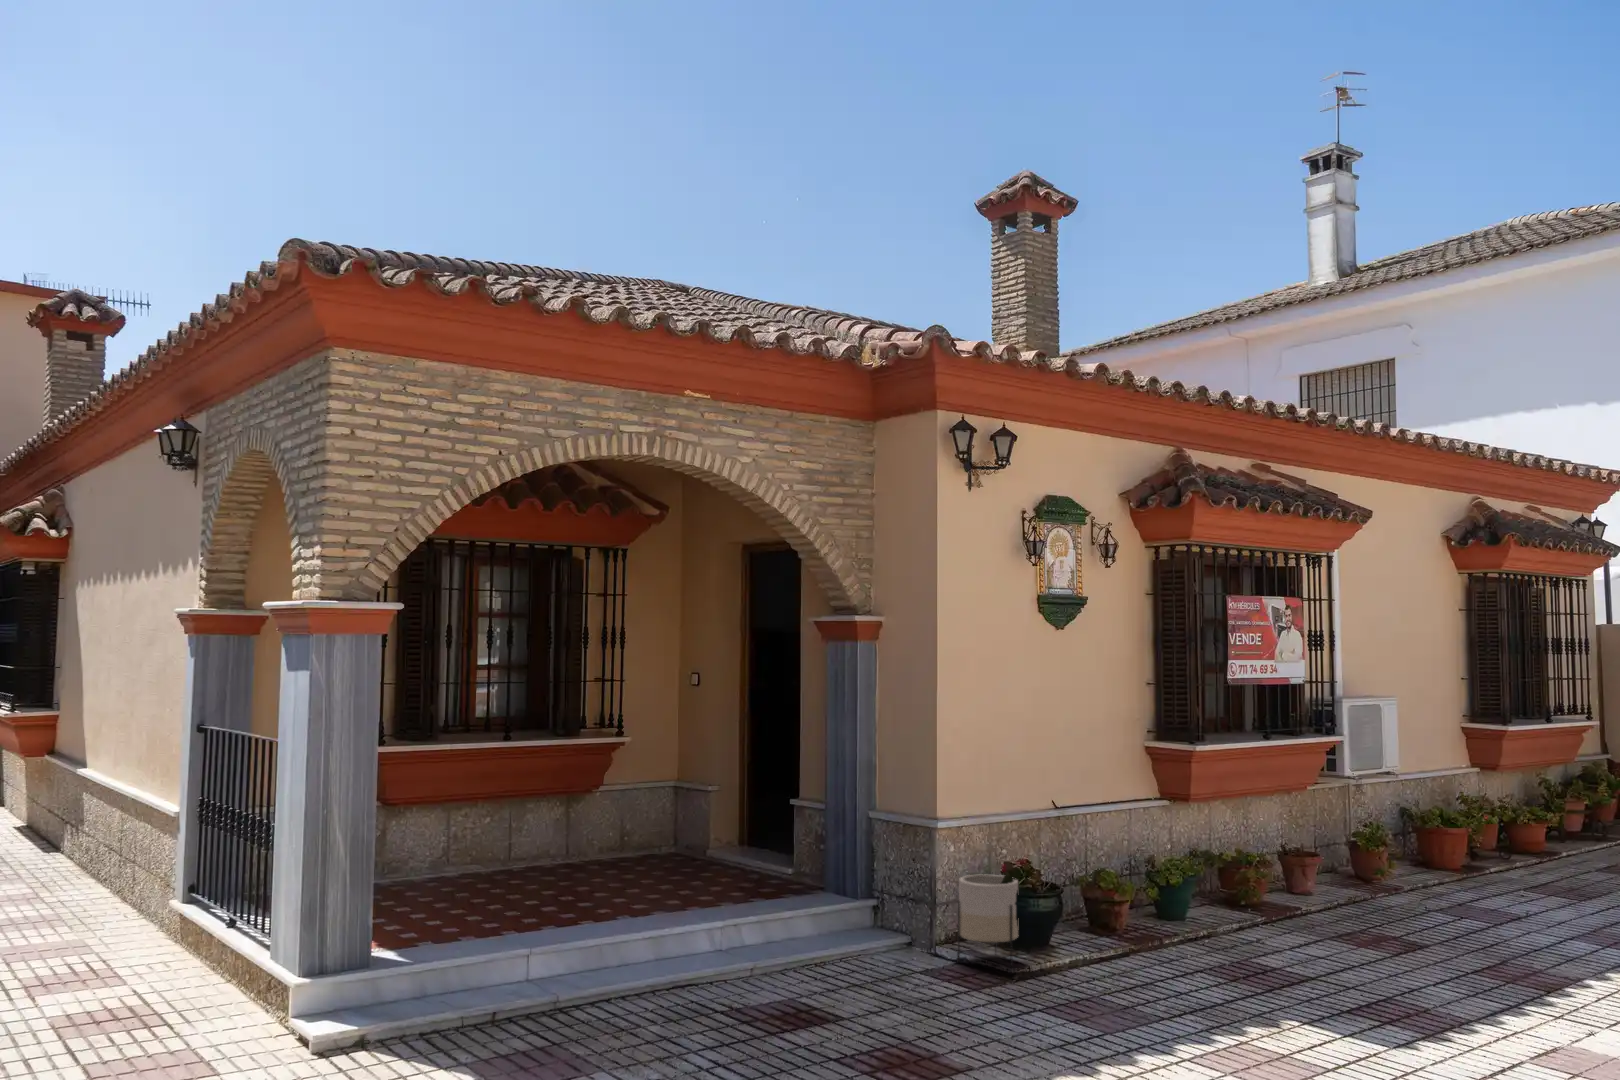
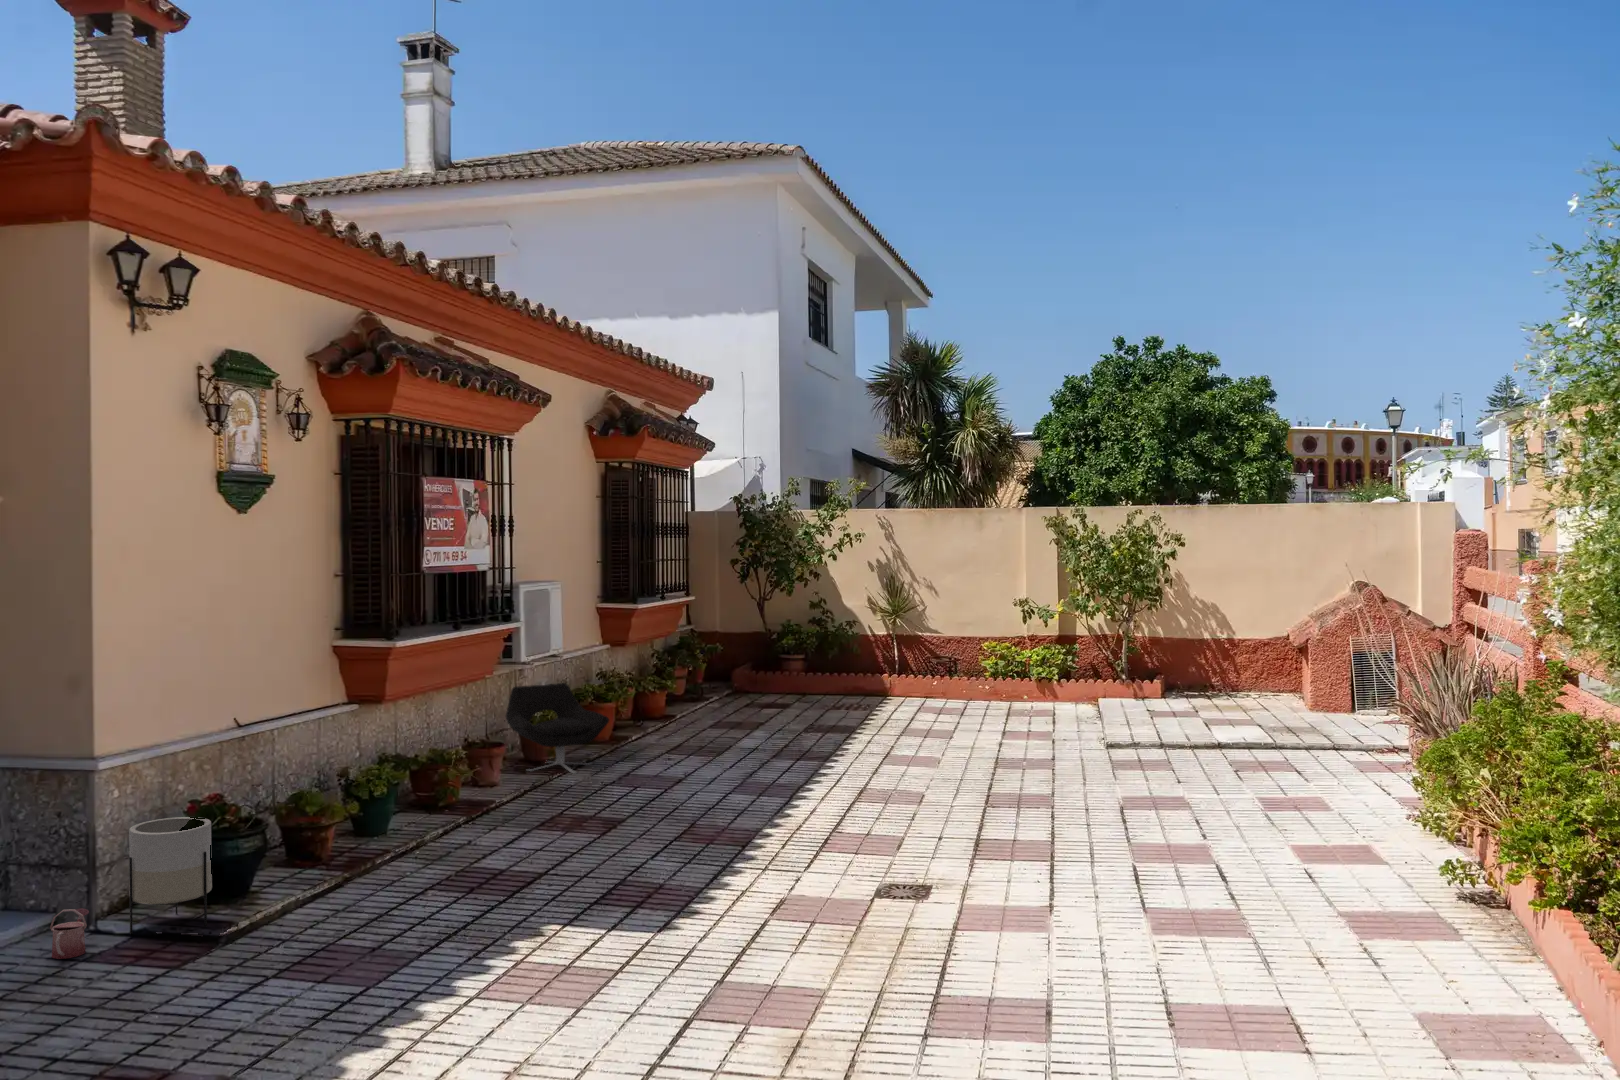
lounge chair: none [1336,801,1446,896] -> present [506,683,609,773]
watering can: none [901,932,929,970] -> present [50,908,89,959]

